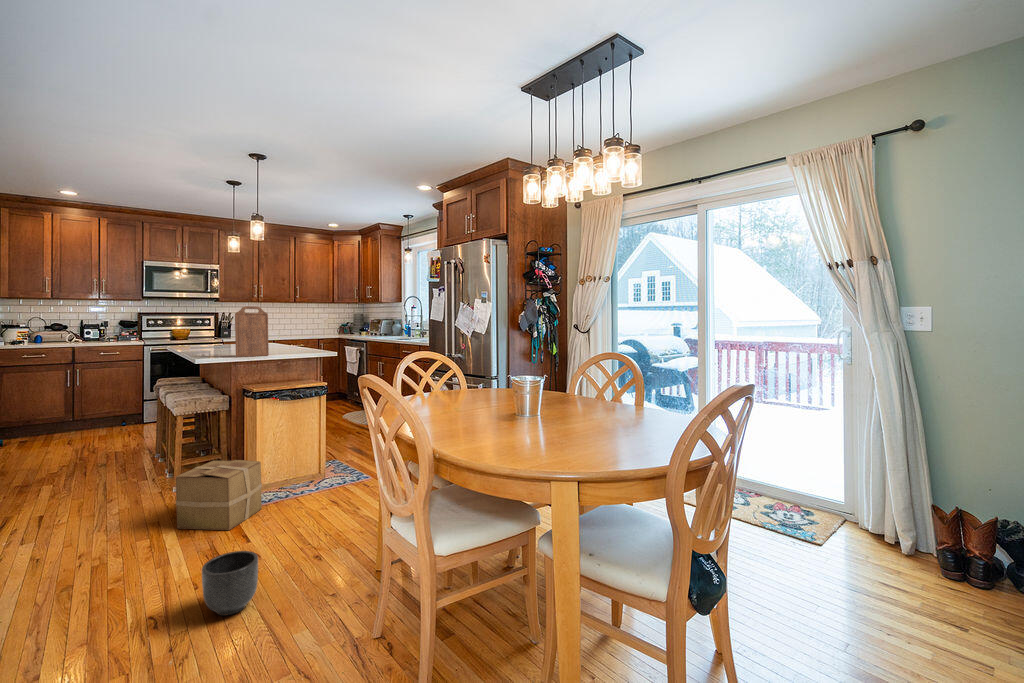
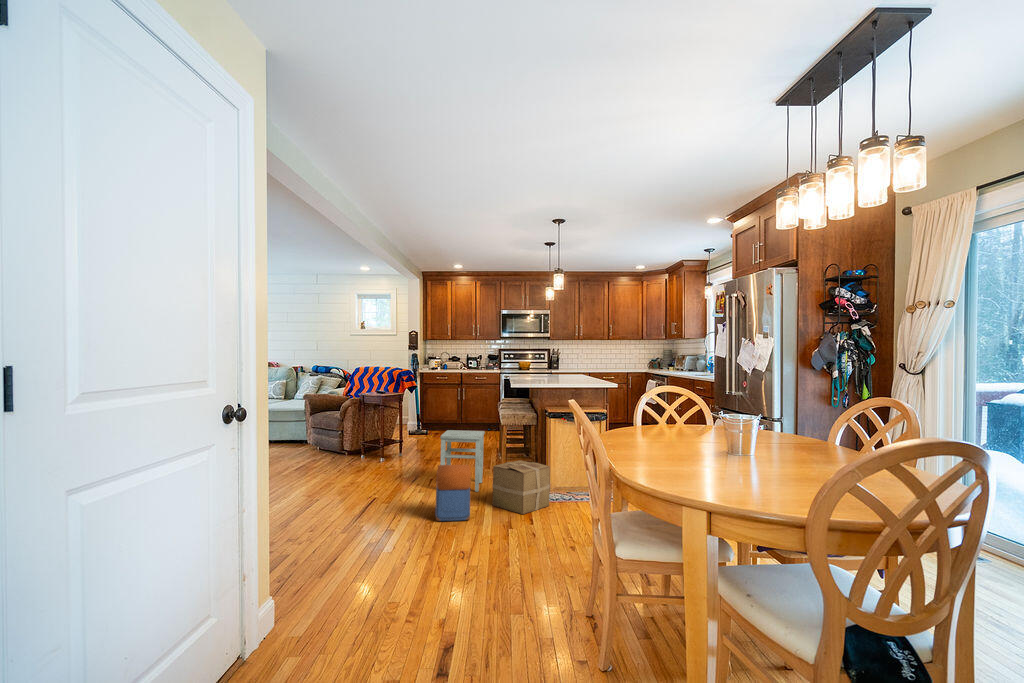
cutting board: present [235,306,269,357] -> none [542,342,566,382]
stool: none [69,429,147,527] -> present [440,430,485,492]
backpack: none [78,484,147,579] -> present [435,465,471,521]
planter: present [202,551,258,616] -> none [489,521,525,566]

